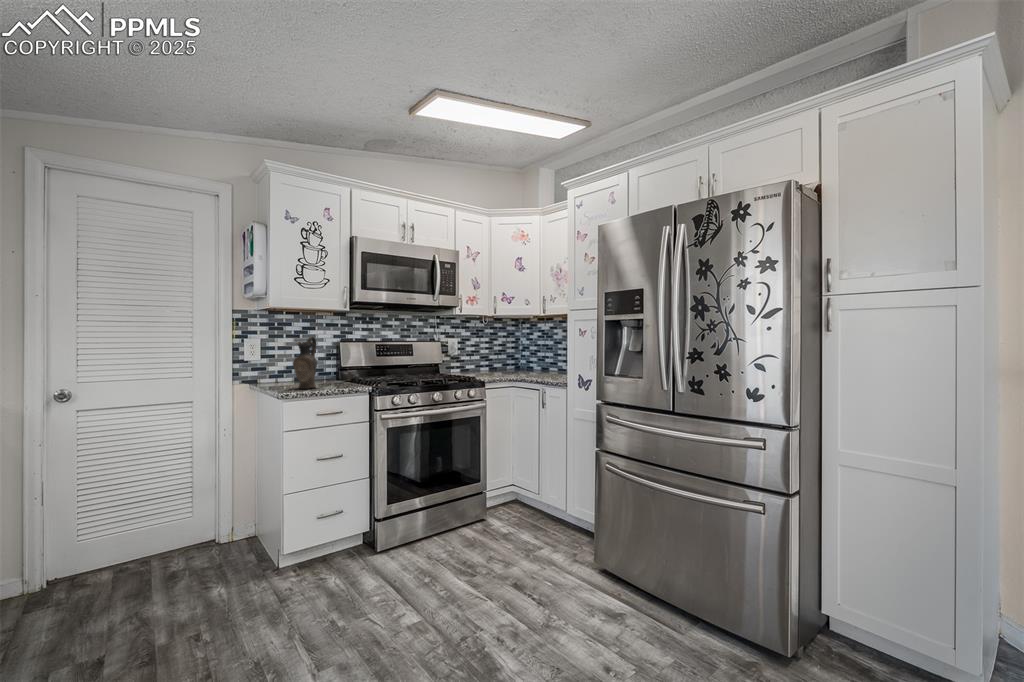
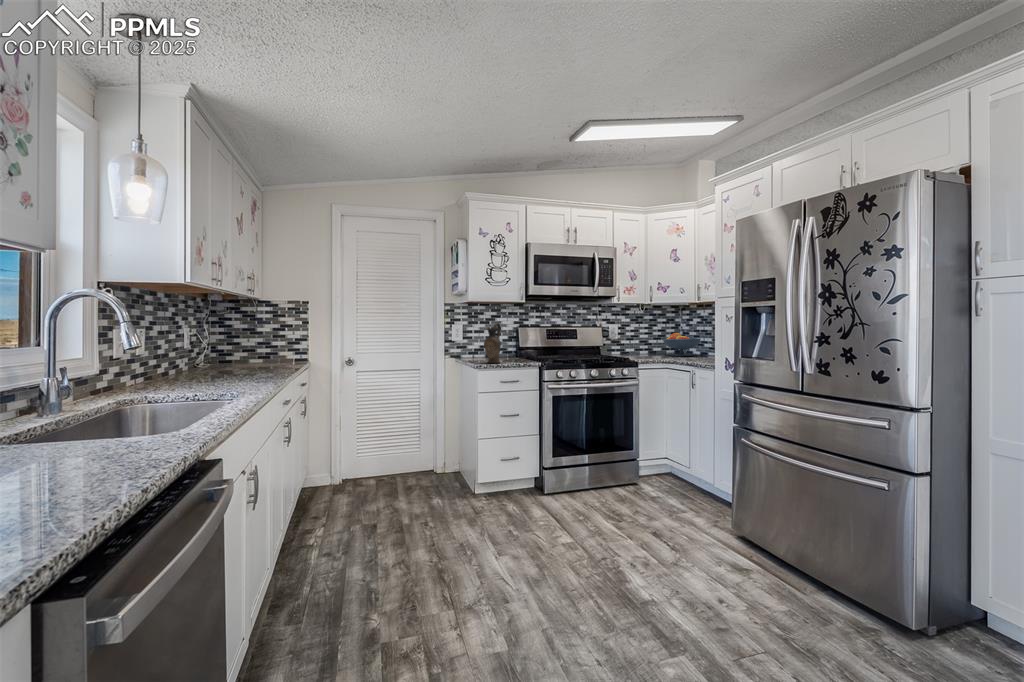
fruit bowl: none [505,347,544,373] -> present [663,333,701,356]

